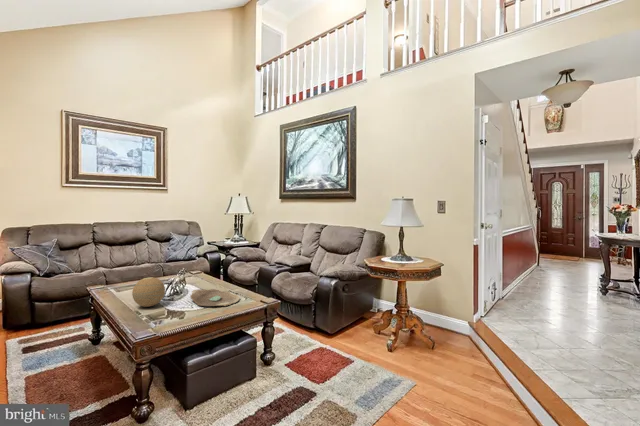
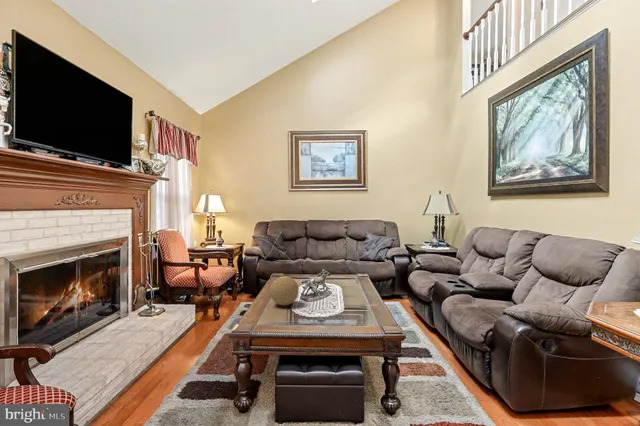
decorative bowl: present [190,289,240,306] -> none [319,297,369,323]

